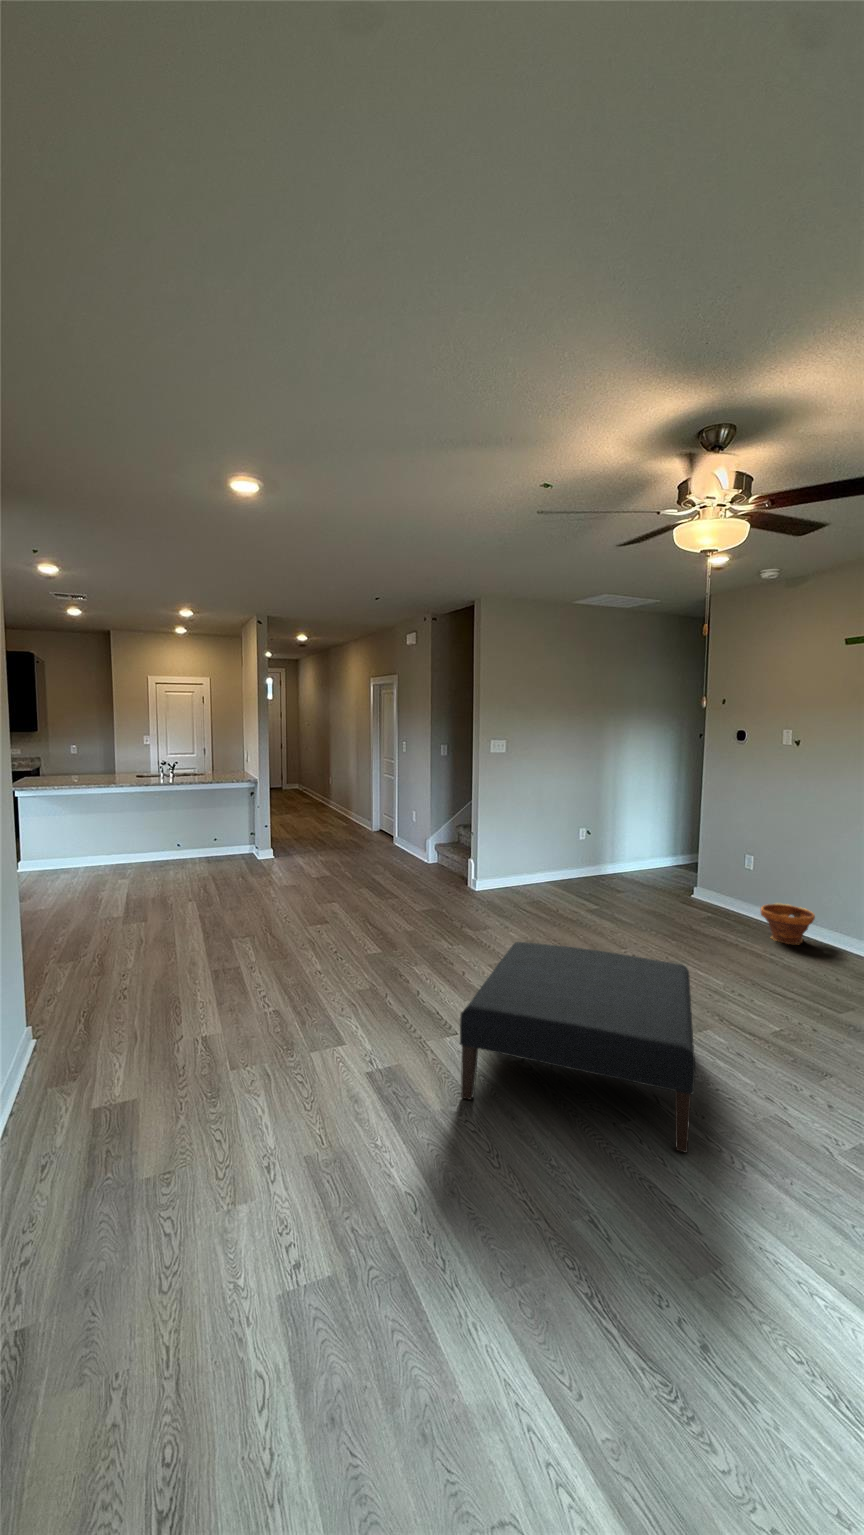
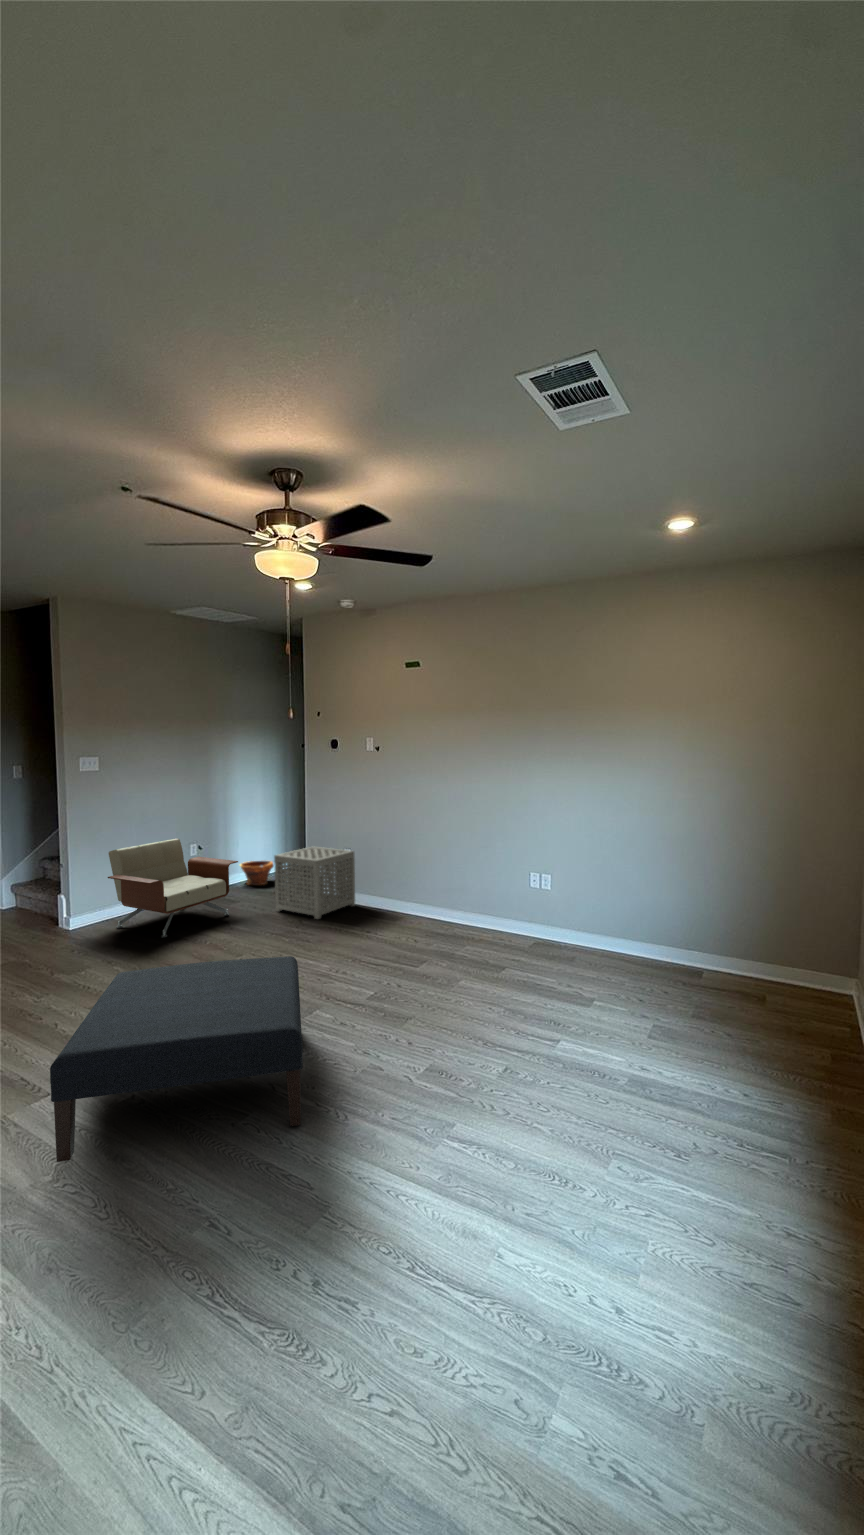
armchair: none [508,821,626,913] -> present [108,838,238,937]
side table: none [662,846,758,926] -> present [274,847,355,919]
planter: present [761,903,815,945] -> present [240,861,274,885]

